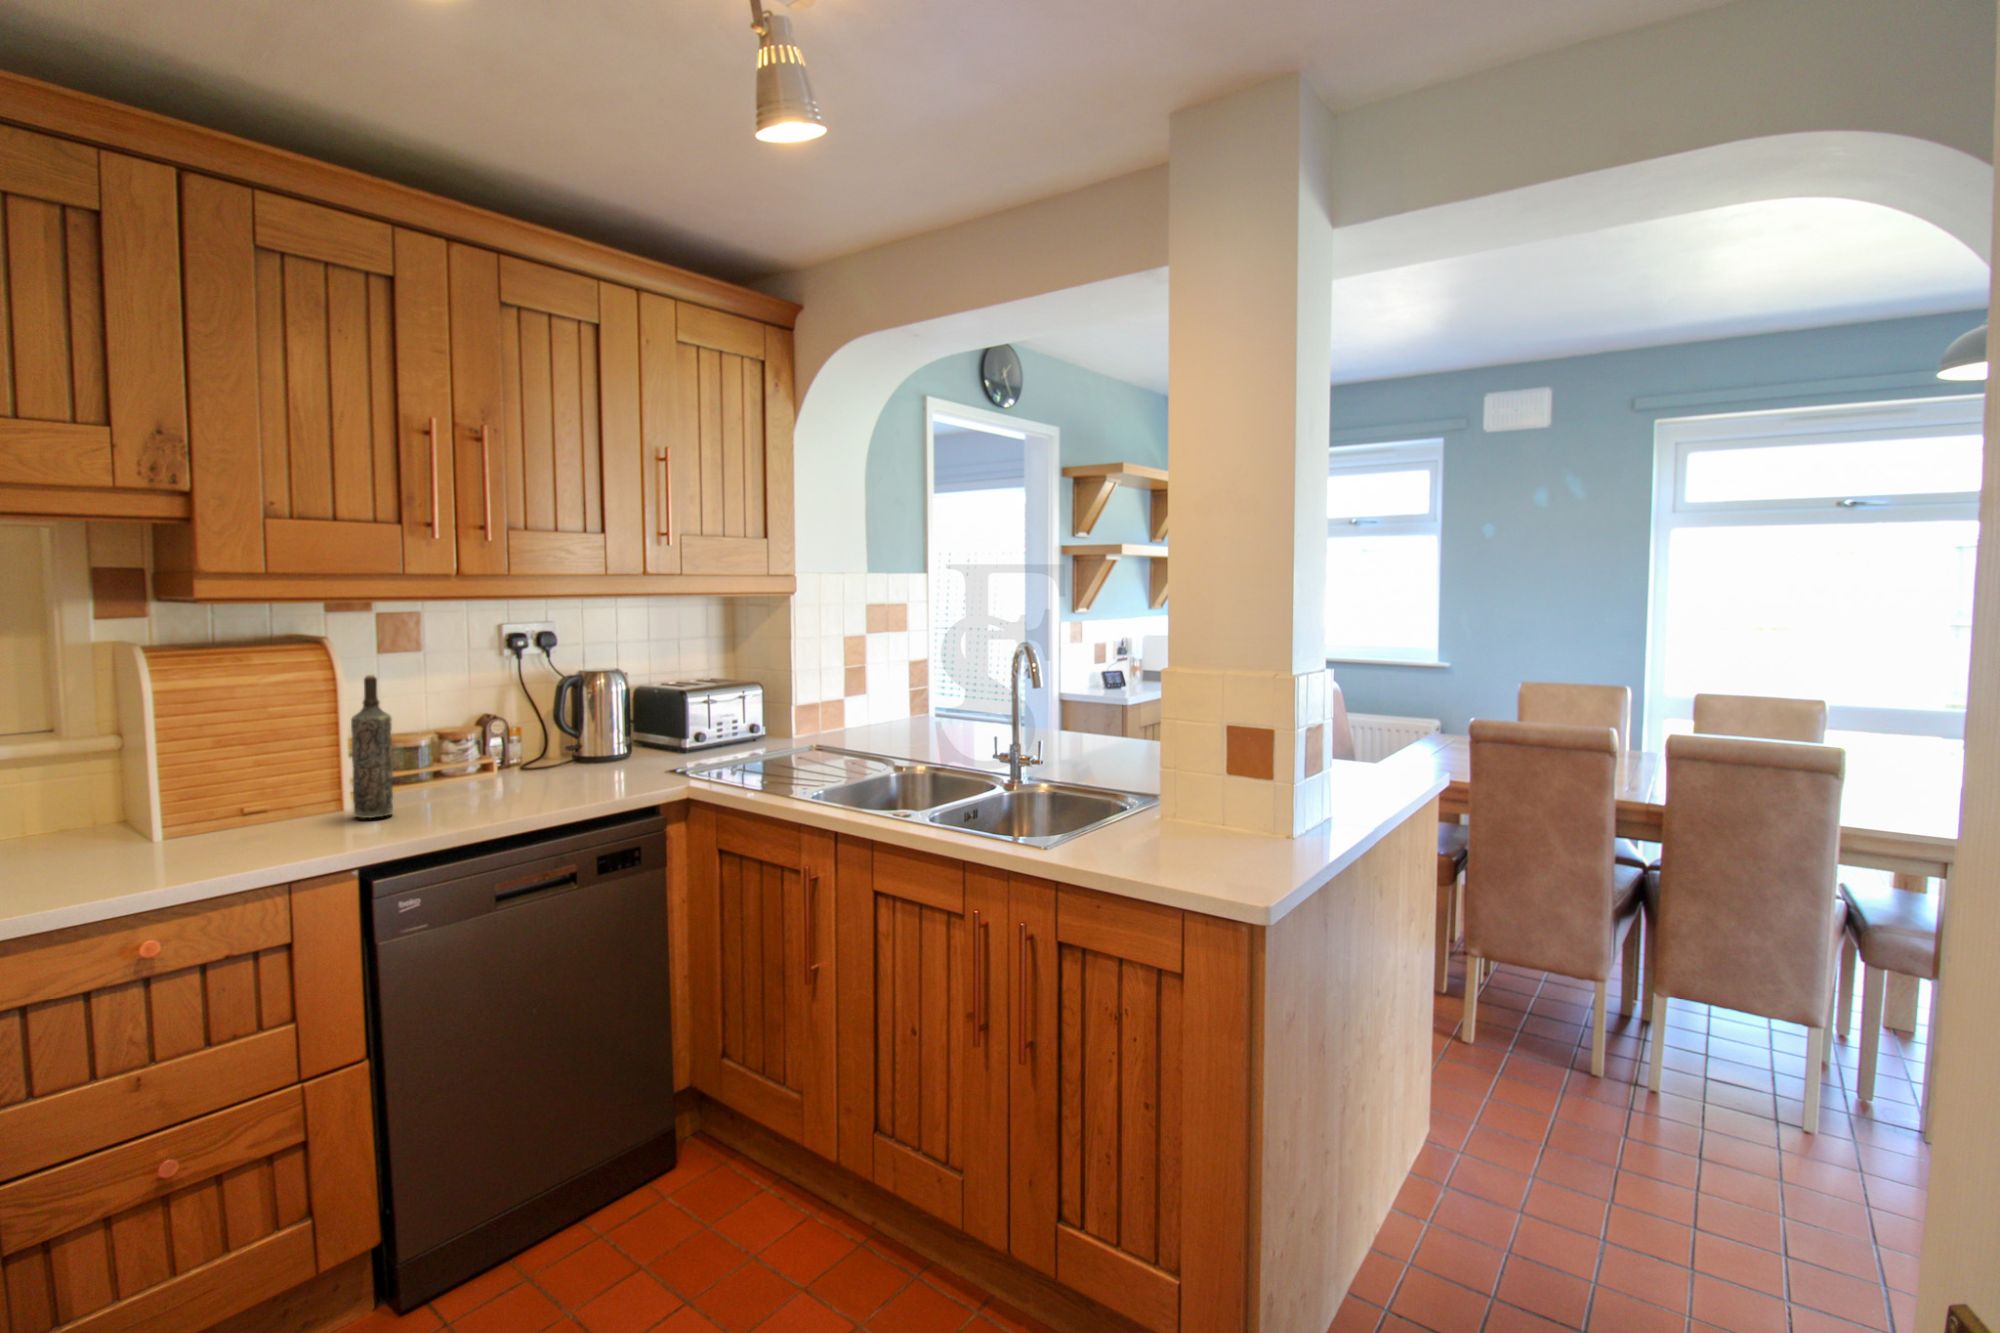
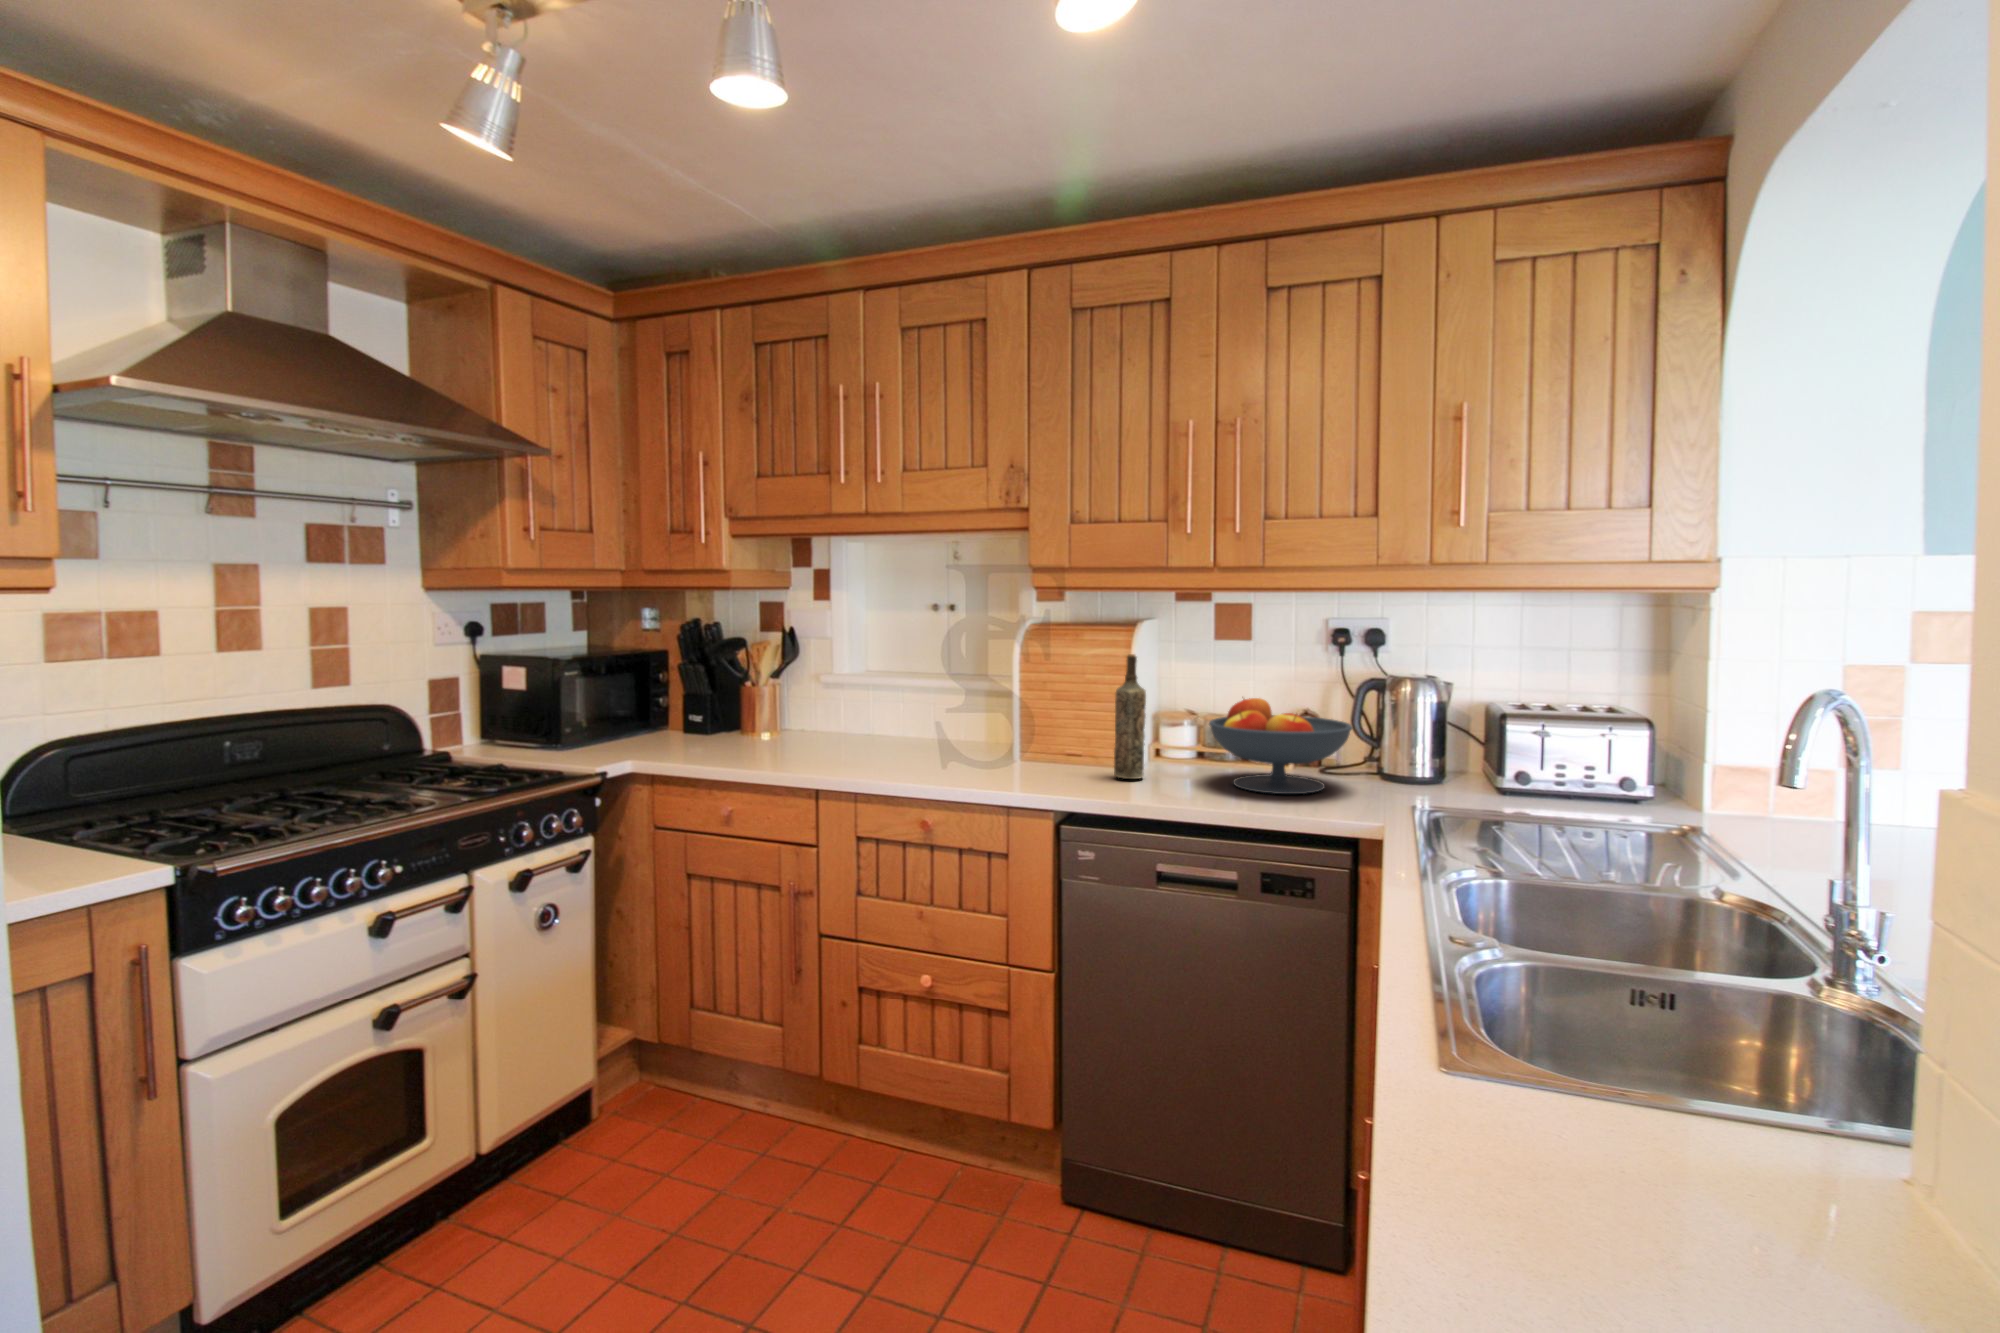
fruit bowl: none [450,708,598,799] -> present [1209,698,1352,794]

